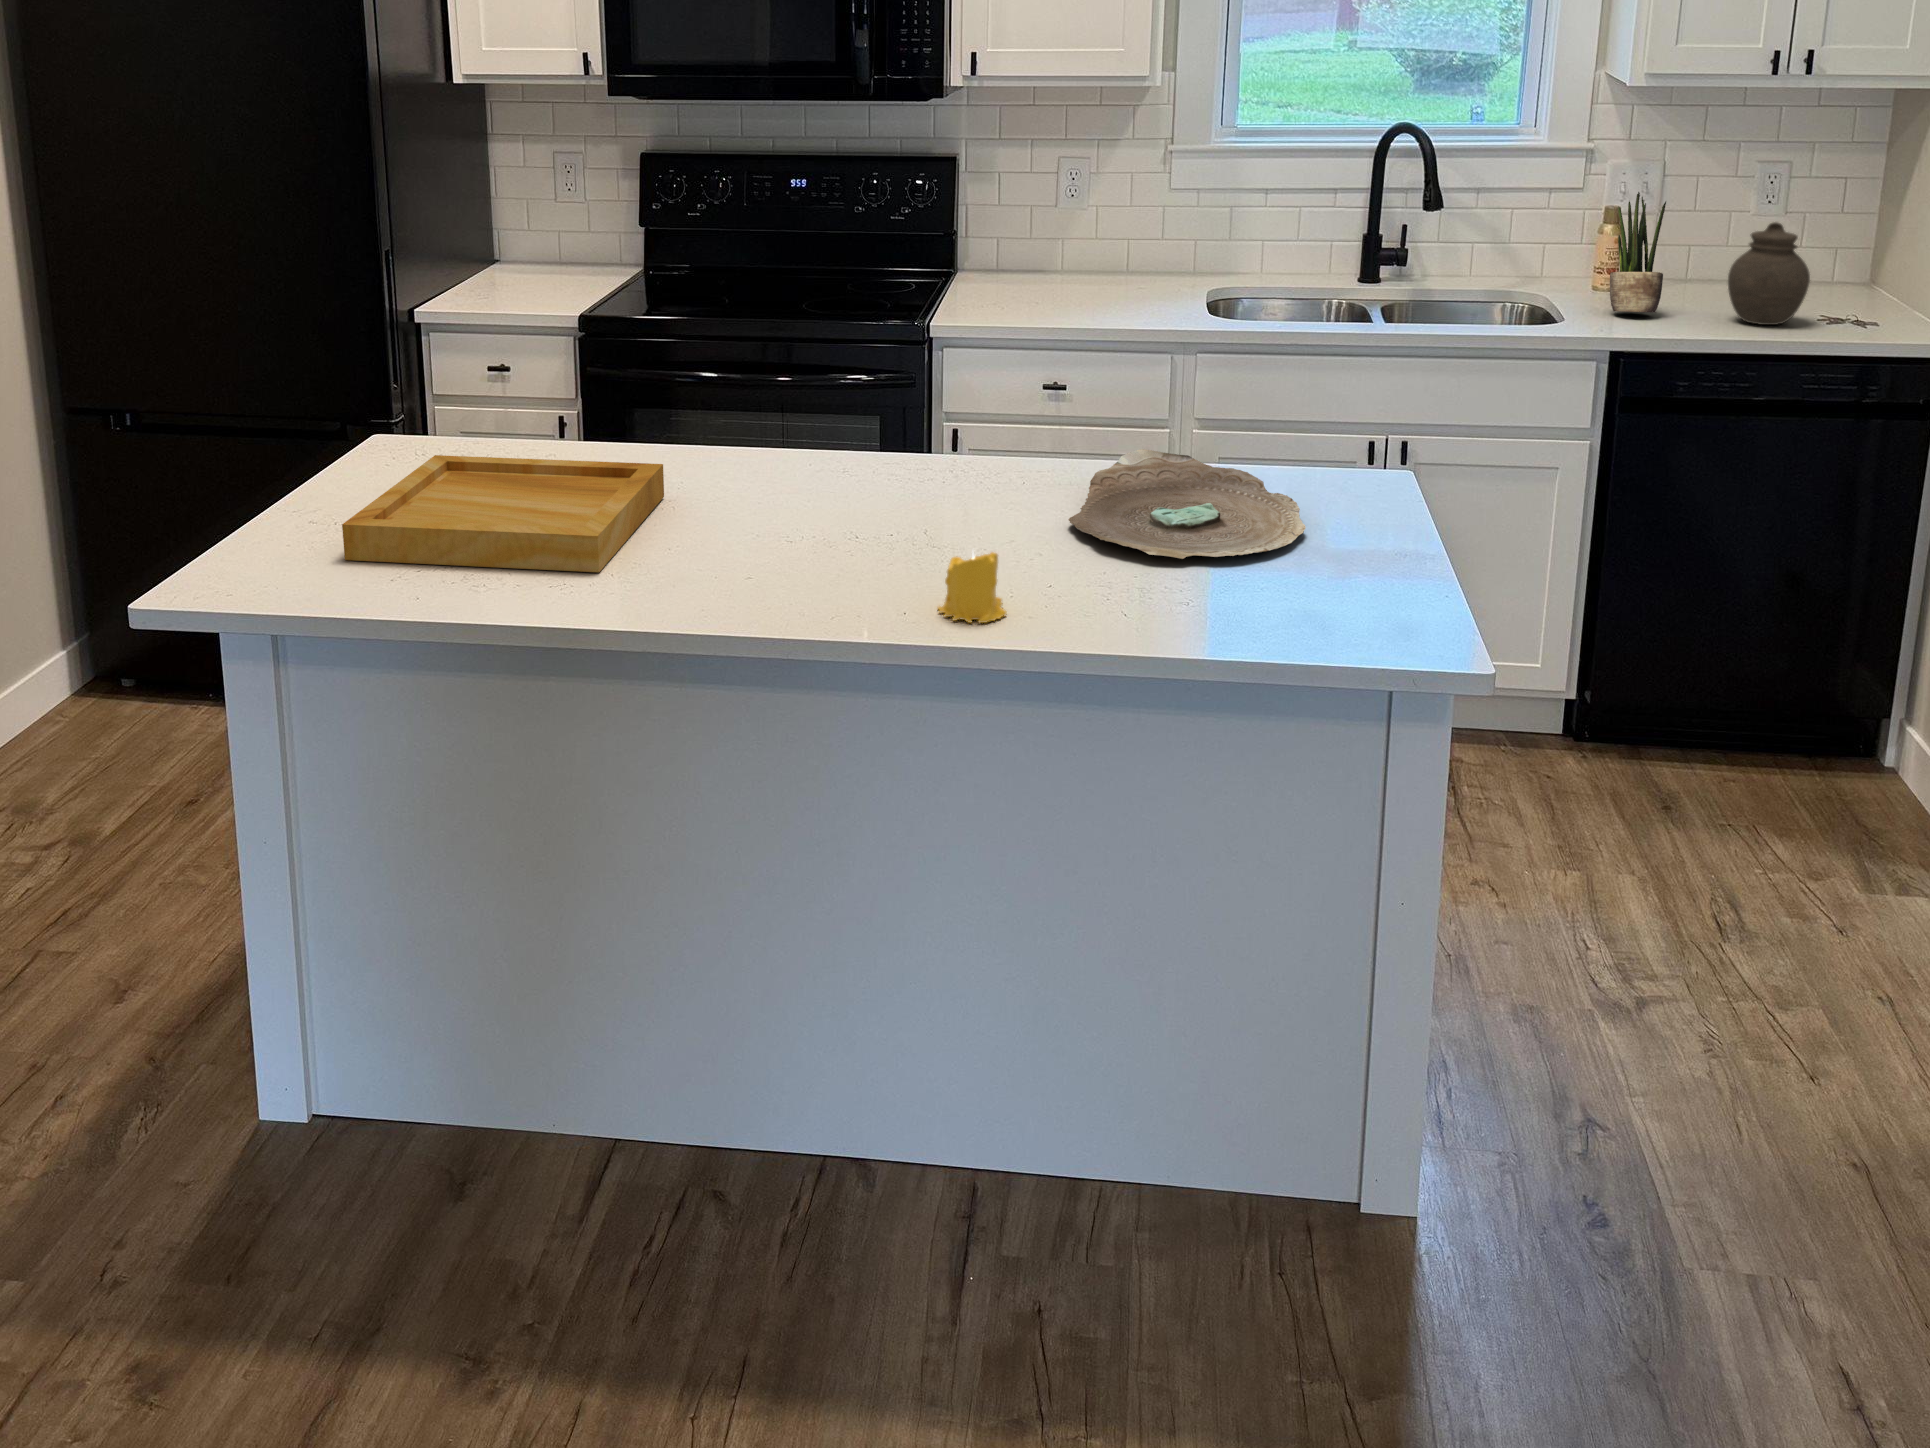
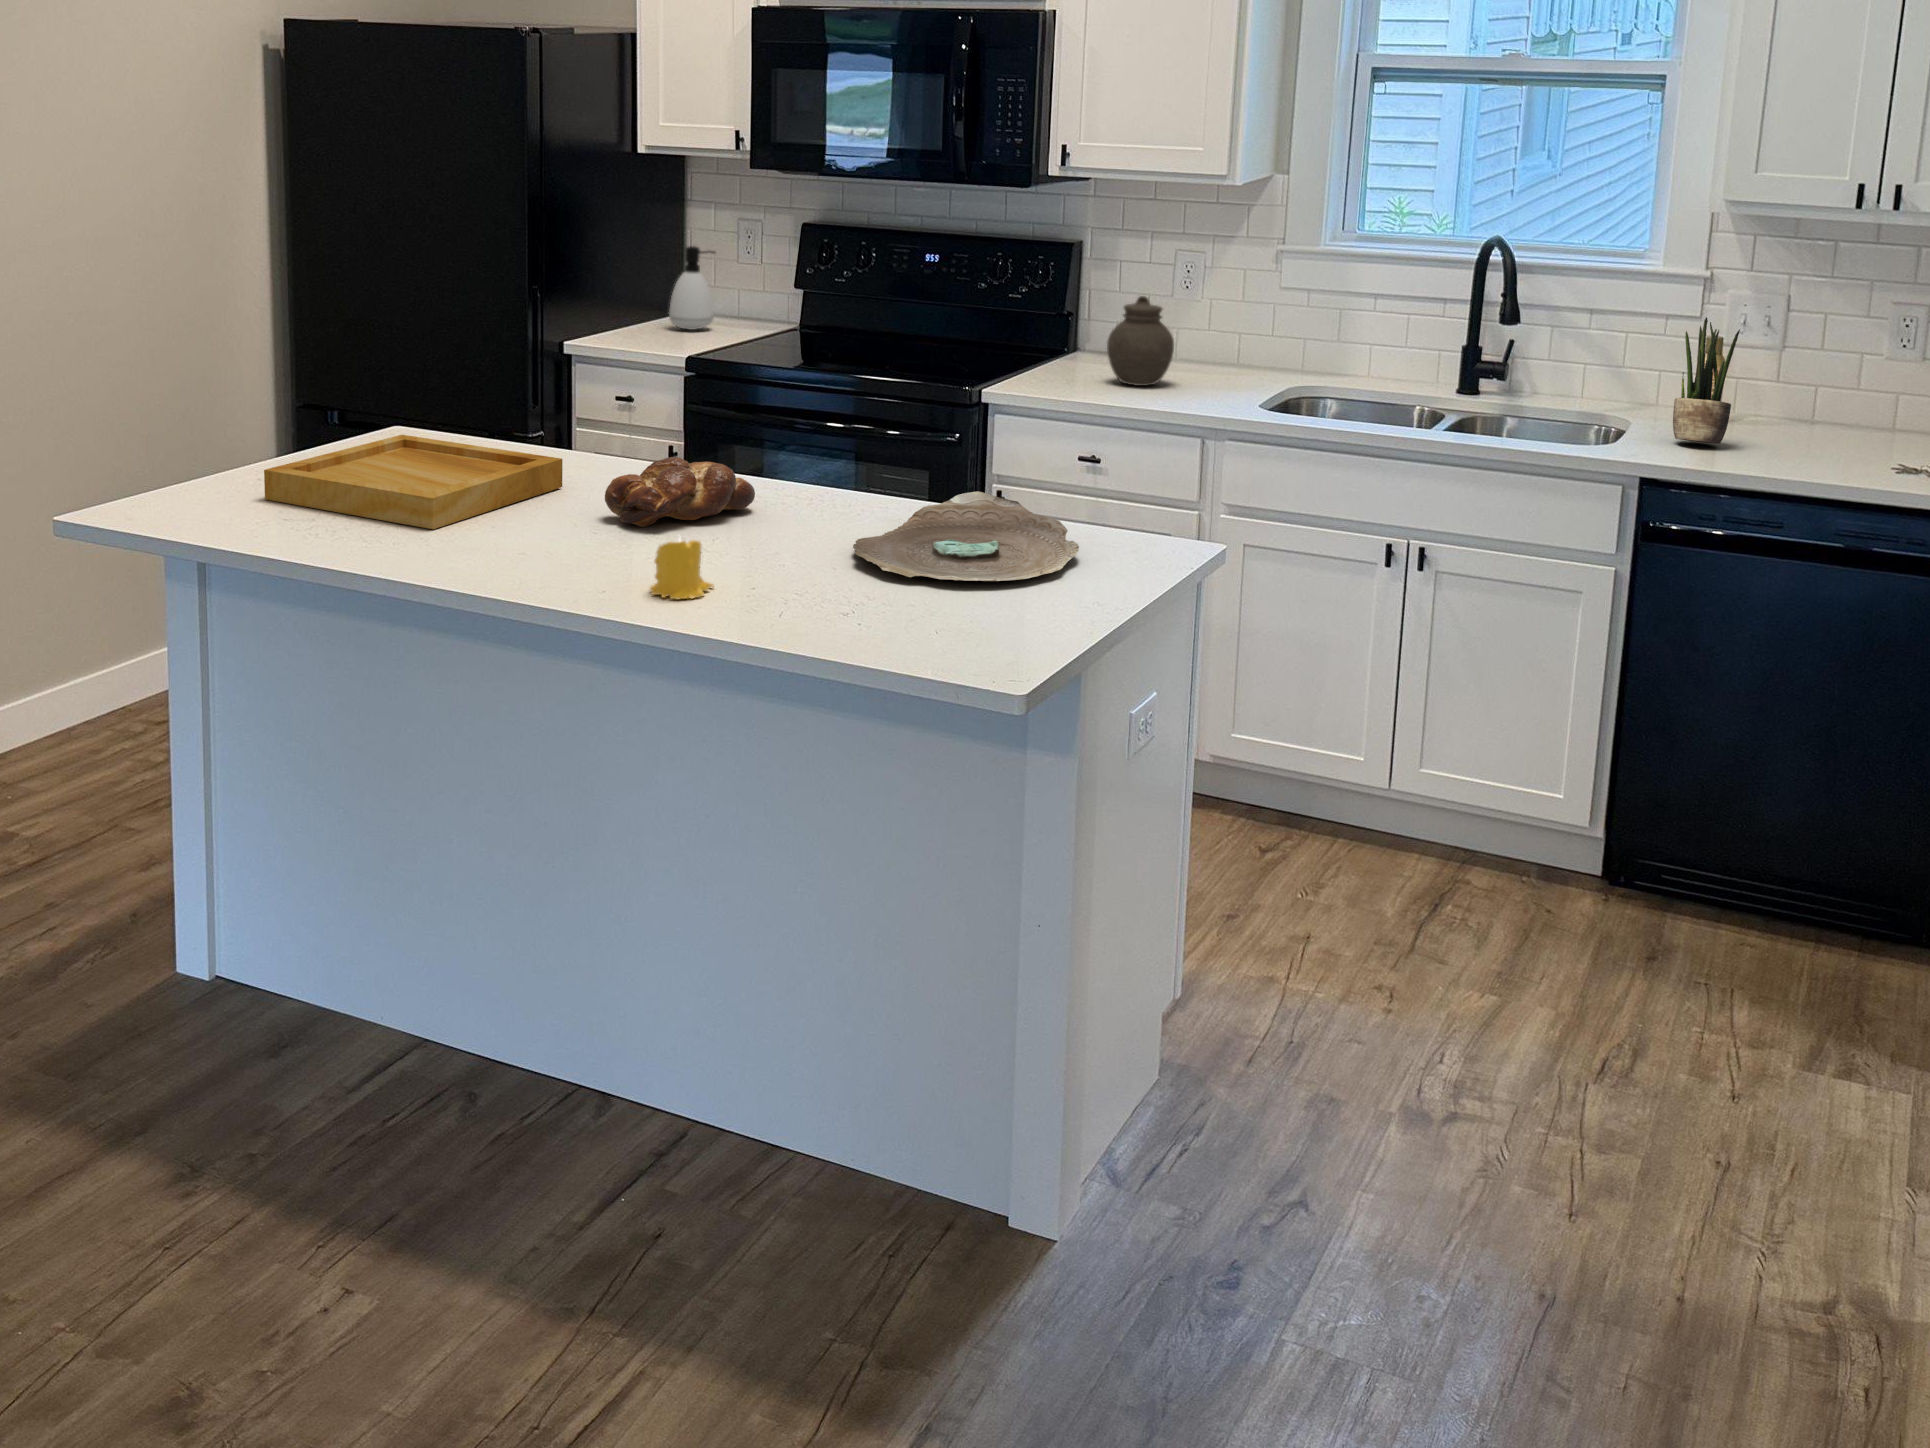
soap dispenser: none [501,185,551,280] -> present [669,246,715,330]
jar: present [1728,222,1810,325] -> present [1107,296,1174,386]
bread loaf: none [762,449,906,536] -> present [605,457,755,527]

